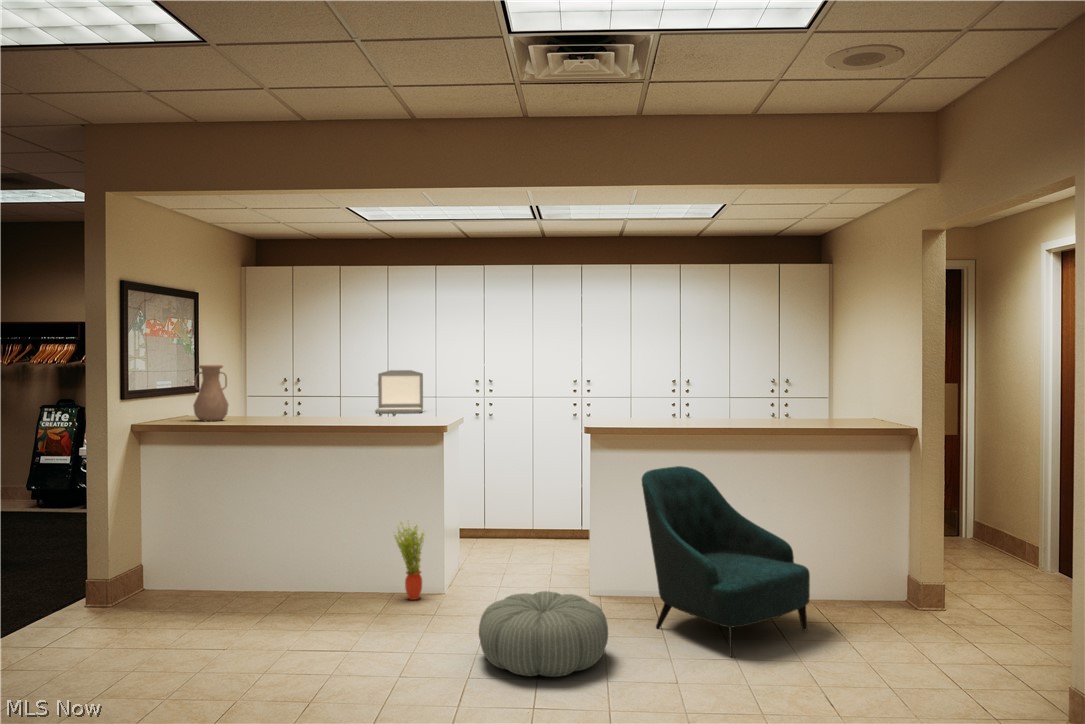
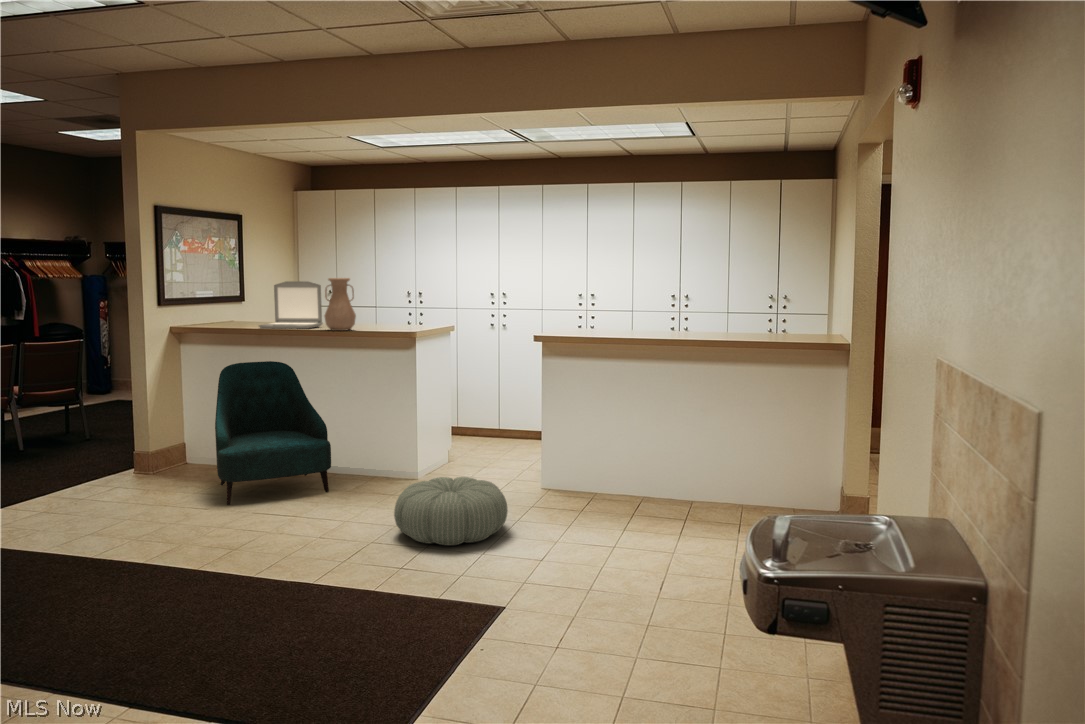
vase: present [193,365,228,421] -> present [324,278,356,331]
laptop: present [375,370,423,414] -> present [259,281,323,329]
armchair: present [642,466,810,658] -> present [215,361,331,505]
potted plant: present [394,522,424,600] -> none [370,414,400,482]

